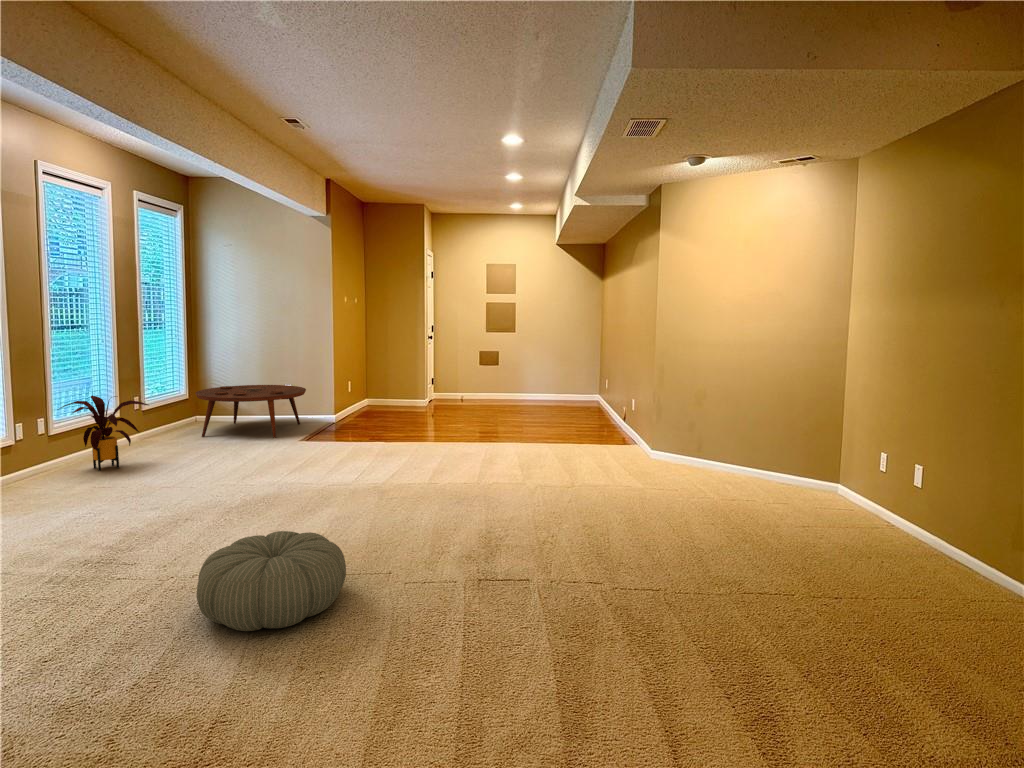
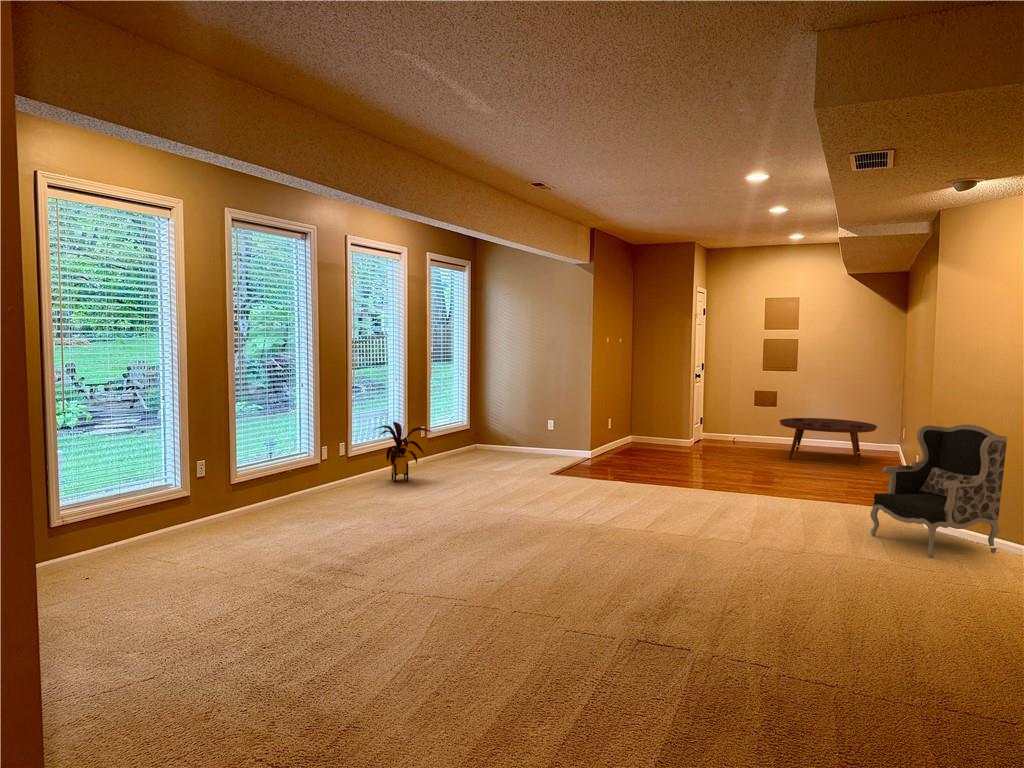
armchair: none [619,368,718,483] -> present [870,425,1007,558]
coffee table: present [195,385,306,438] -> present [779,418,877,466]
pouf: present [197,531,346,631] -> none [428,539,535,609]

